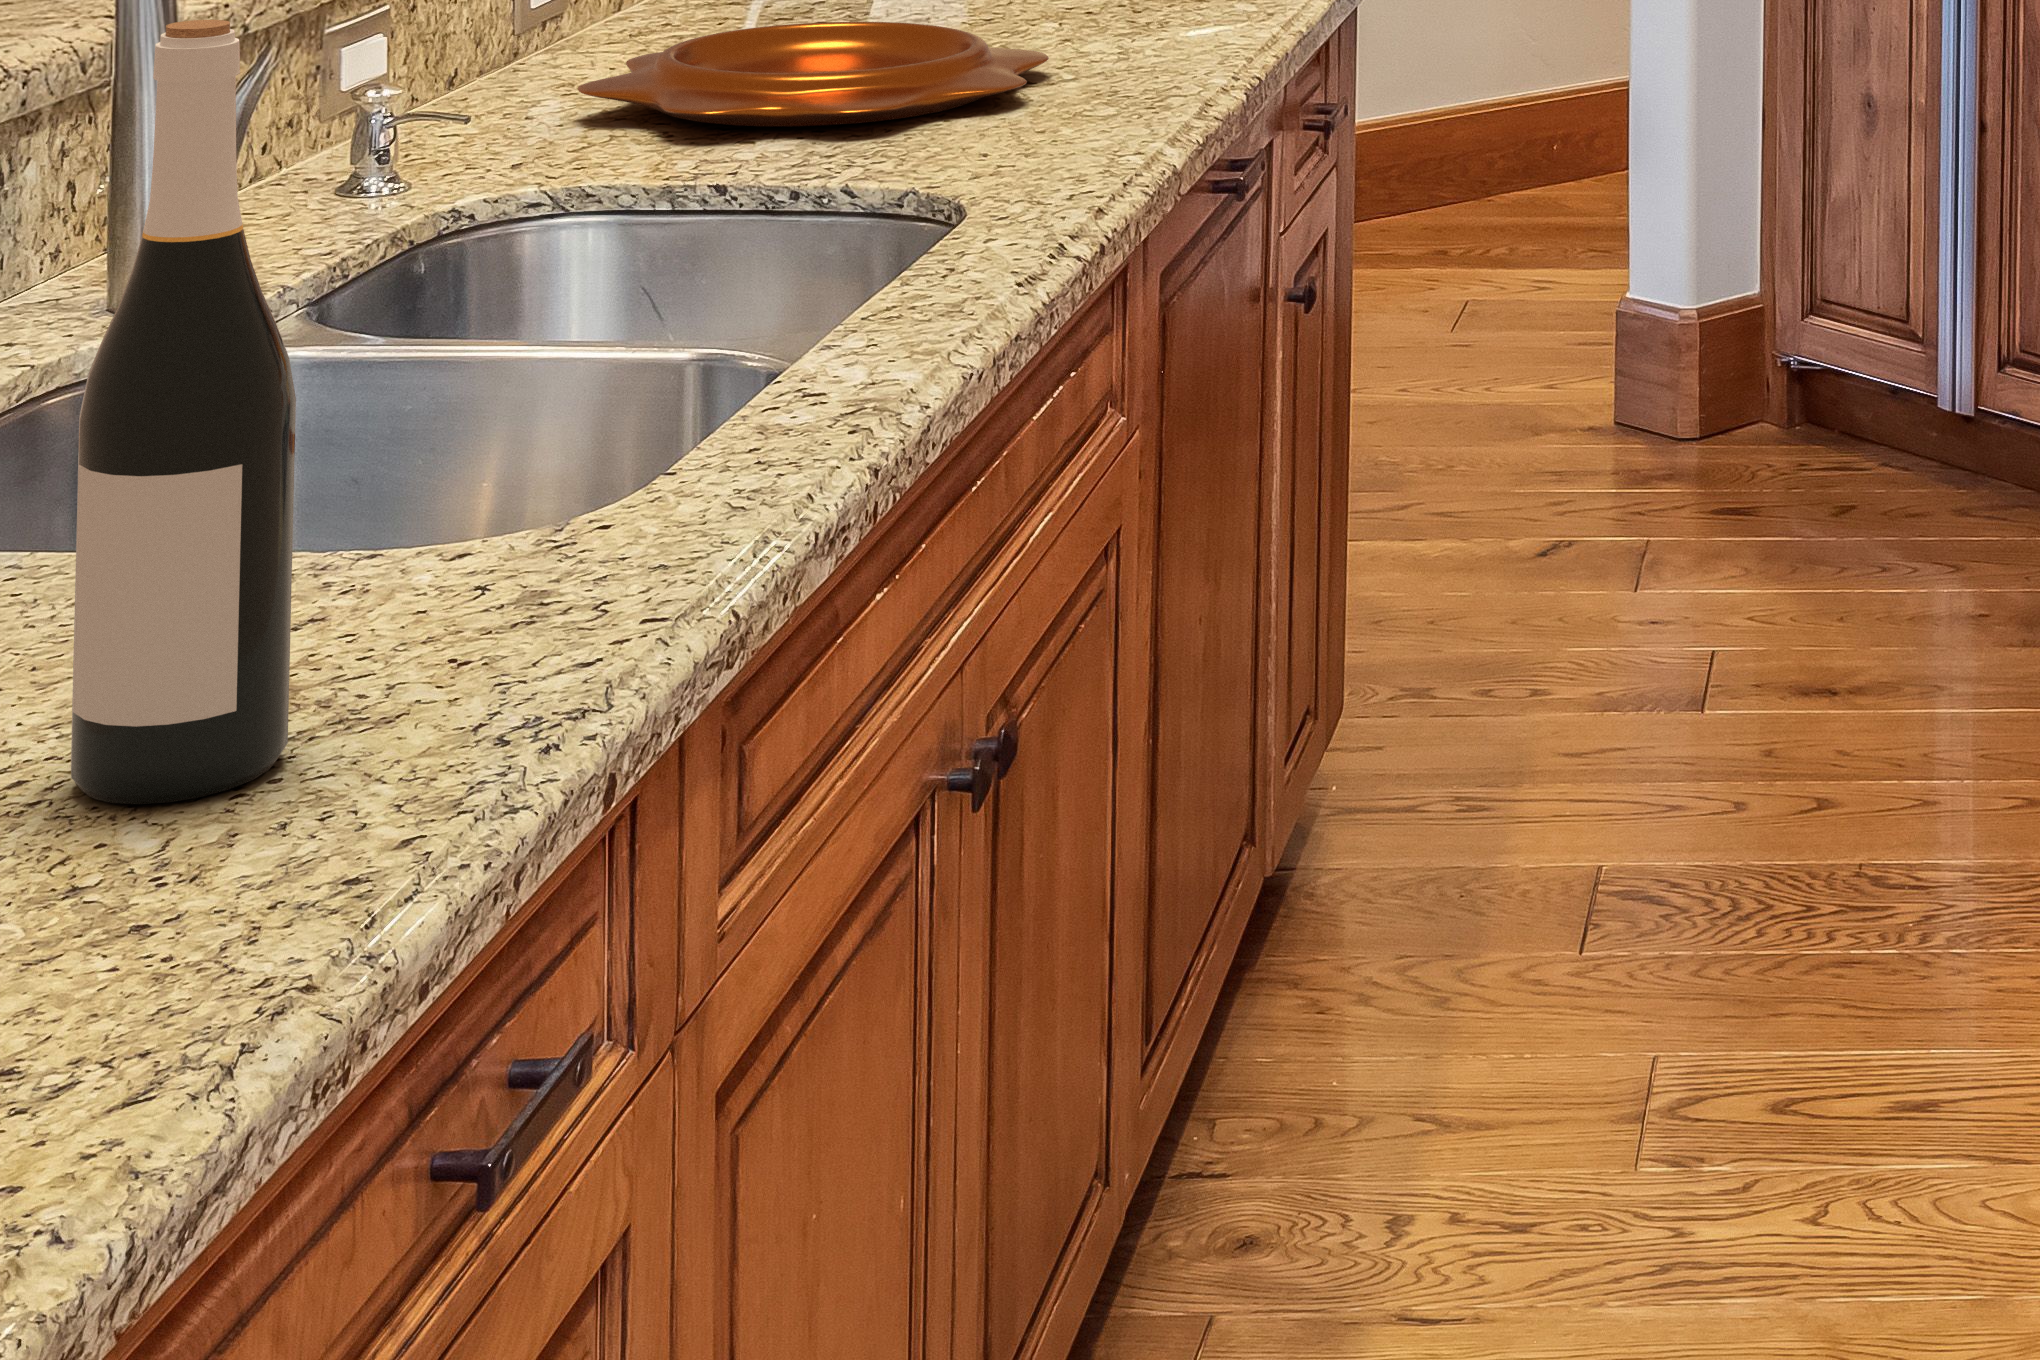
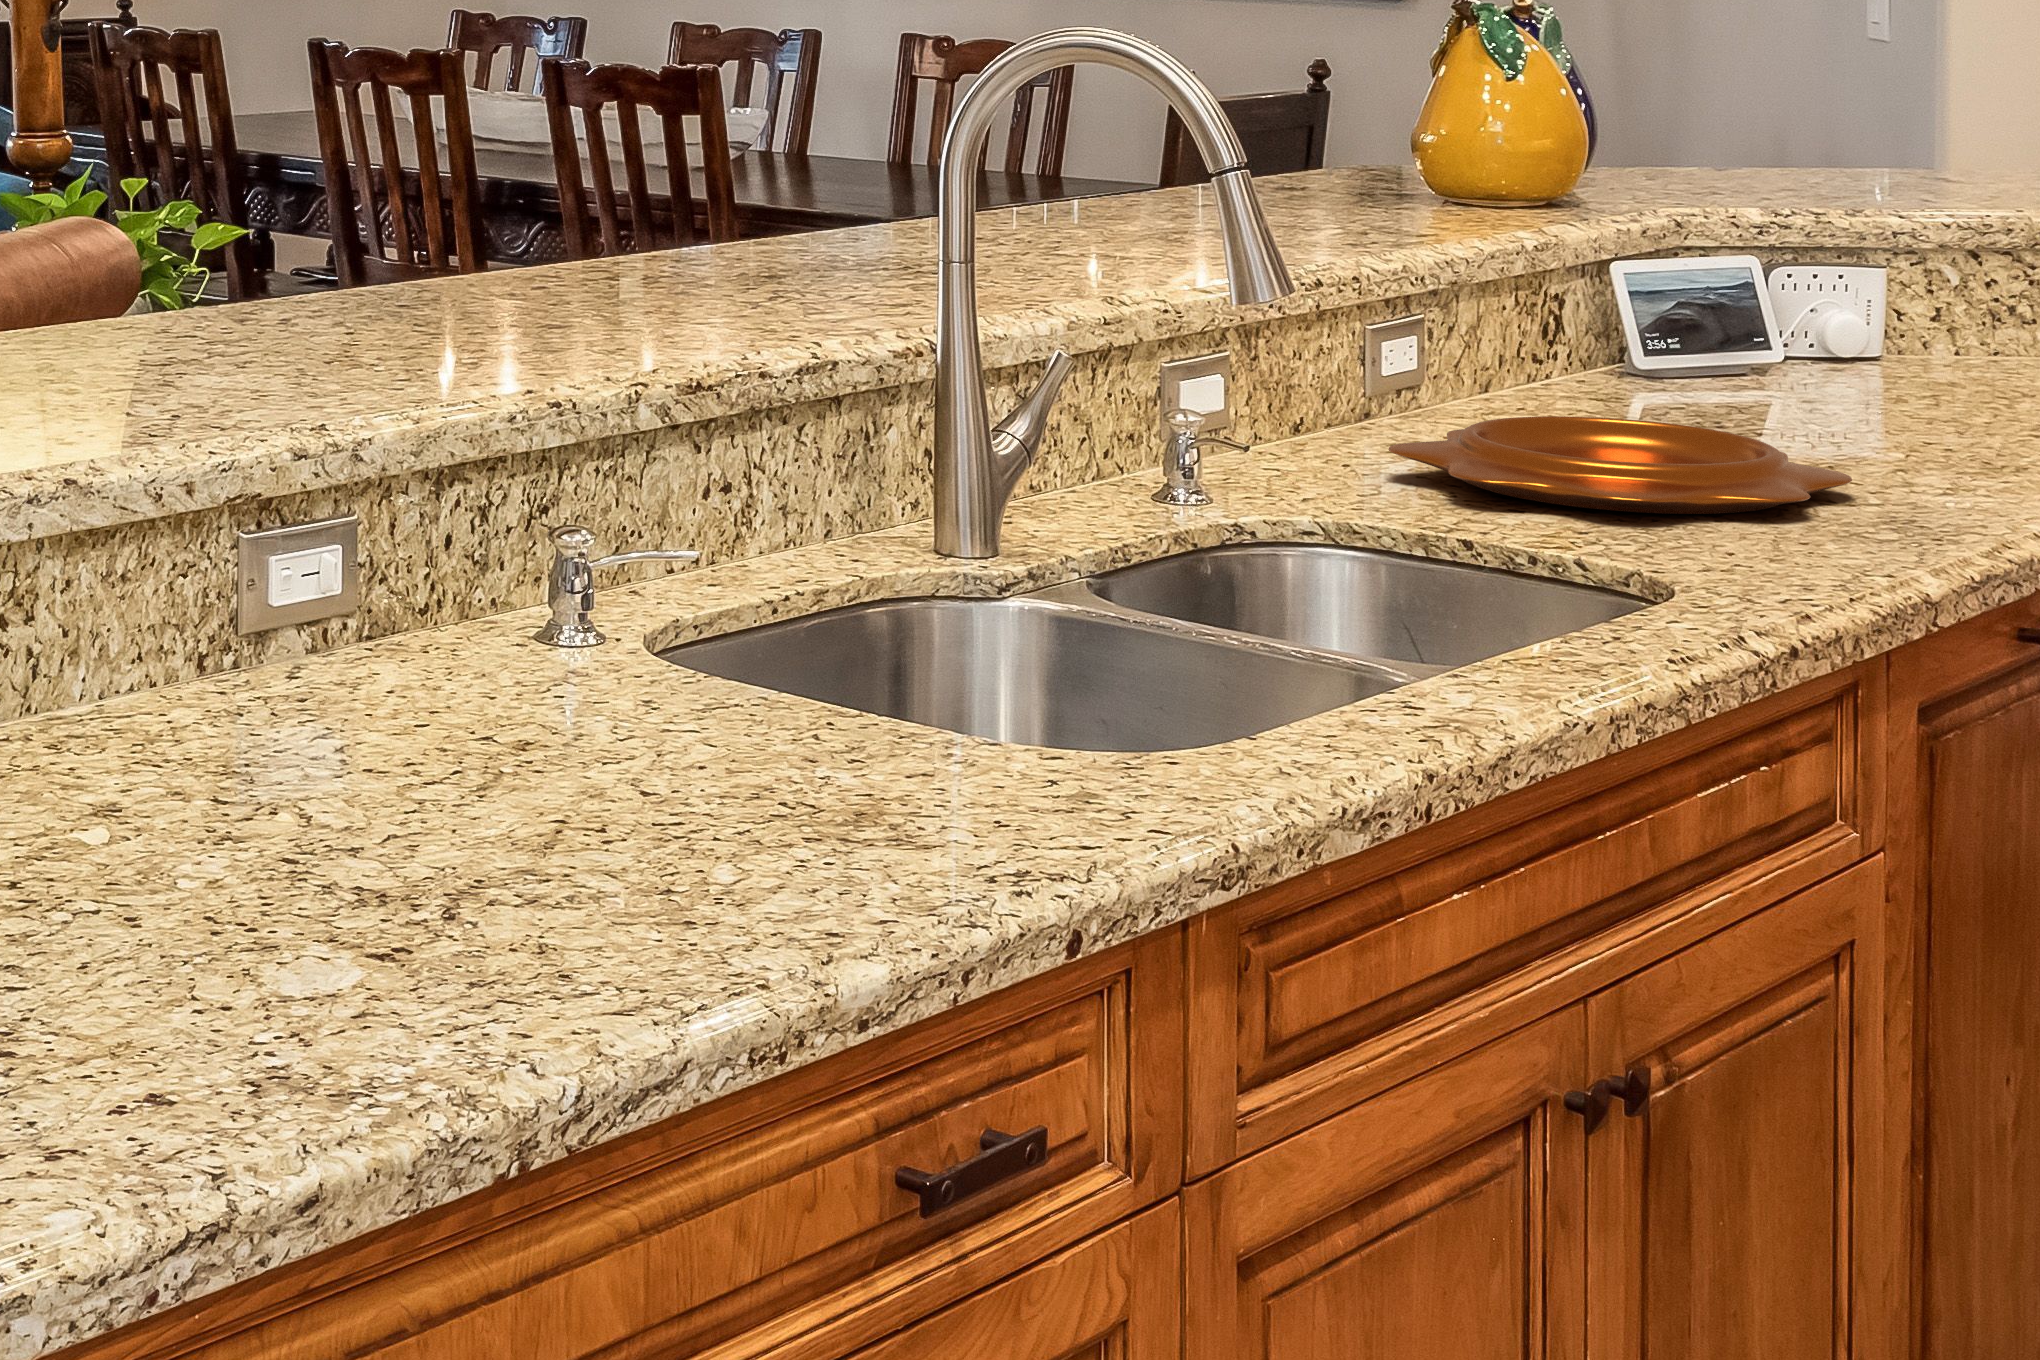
wine bottle: present [71,20,296,804] -> none [704,289,852,862]

